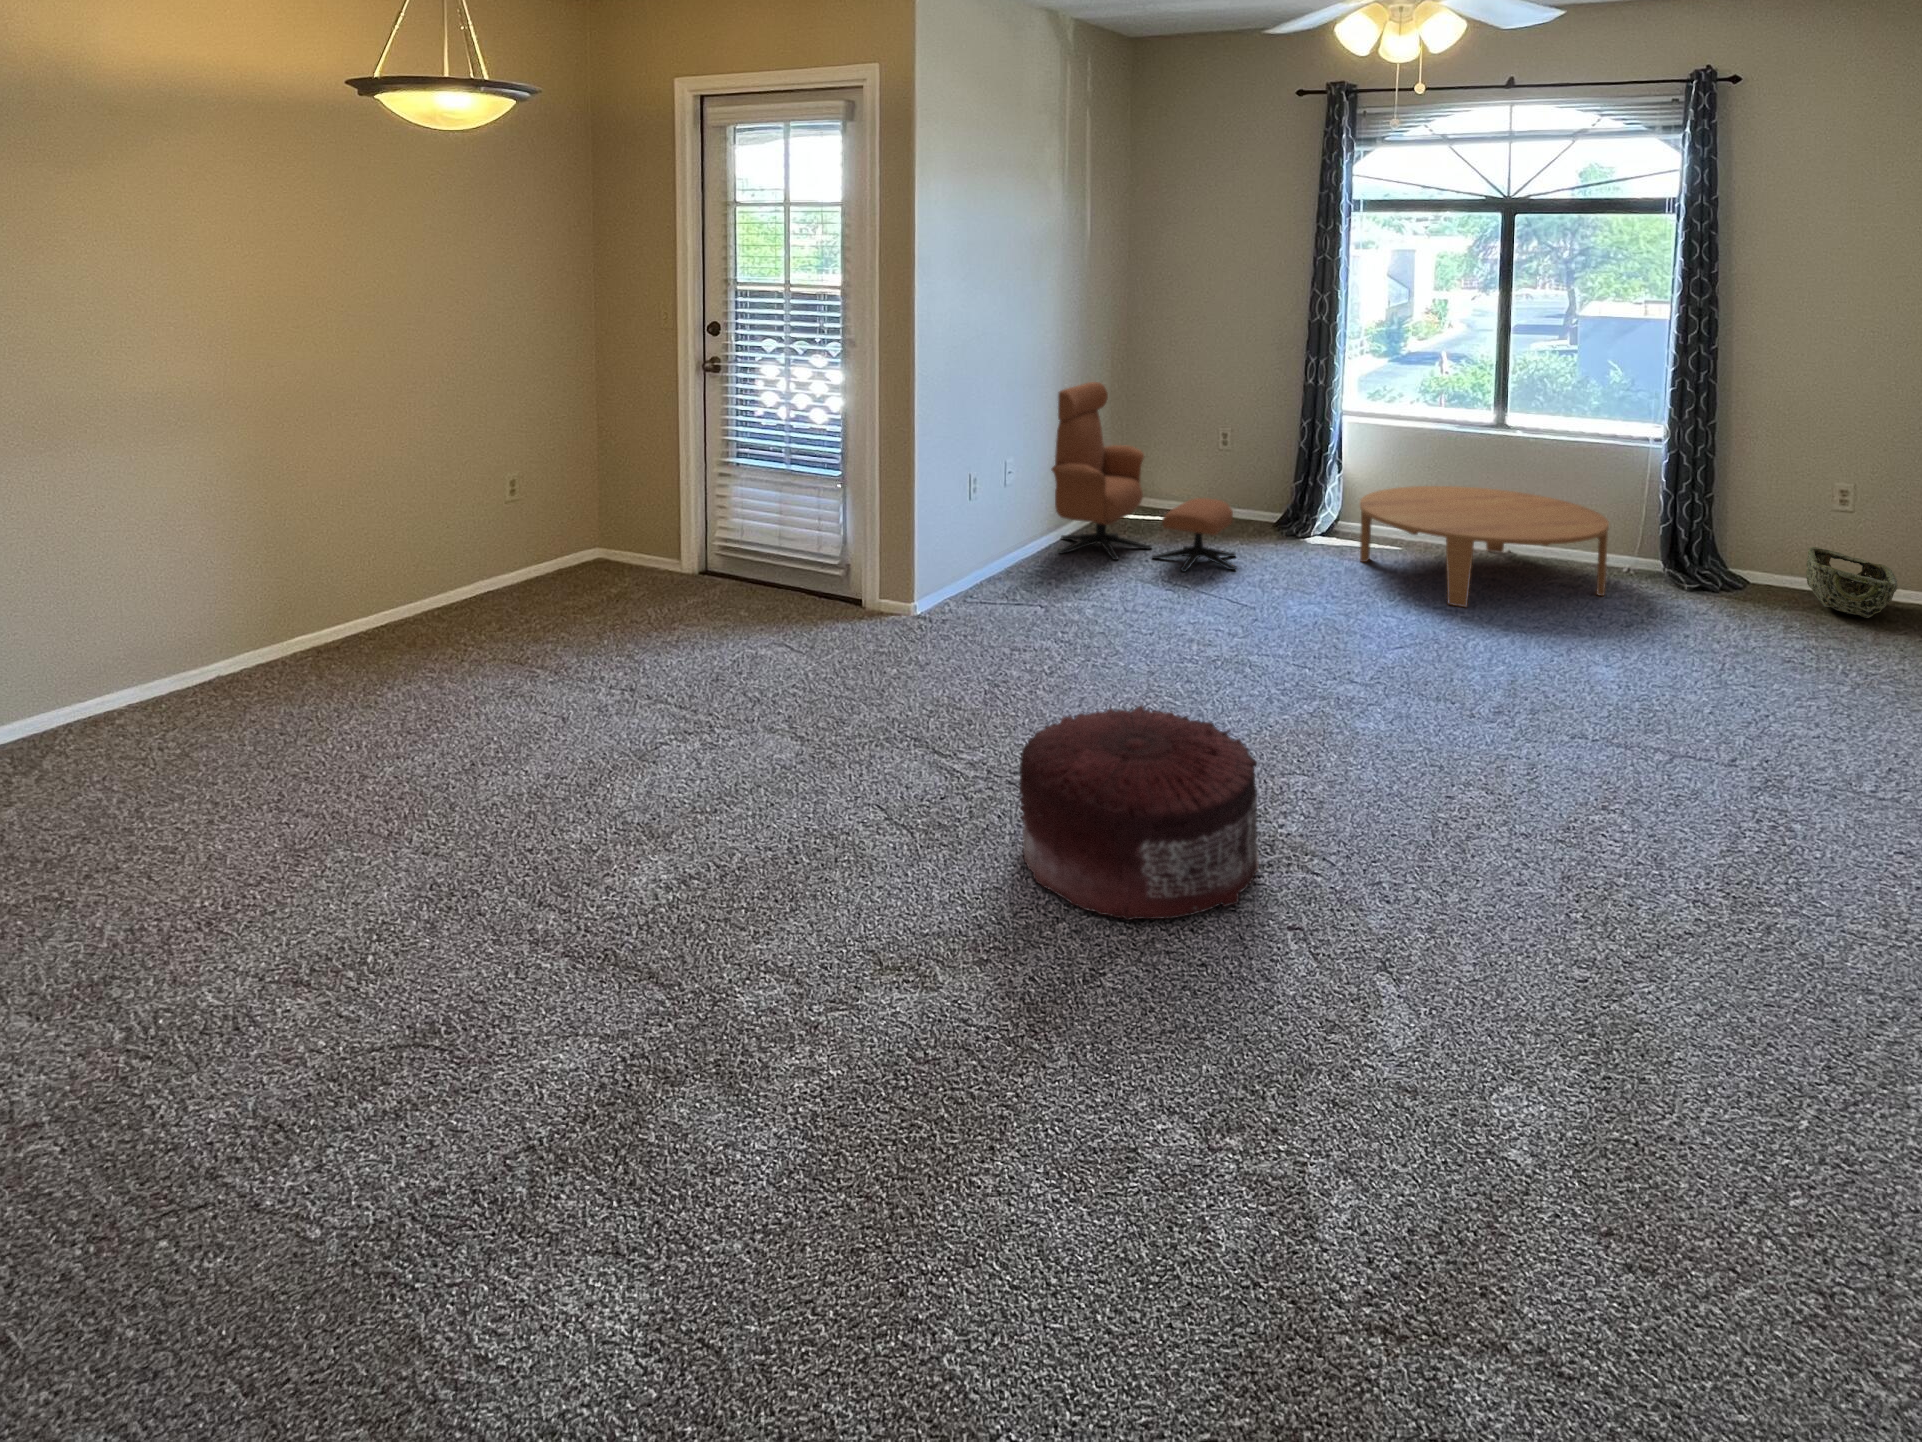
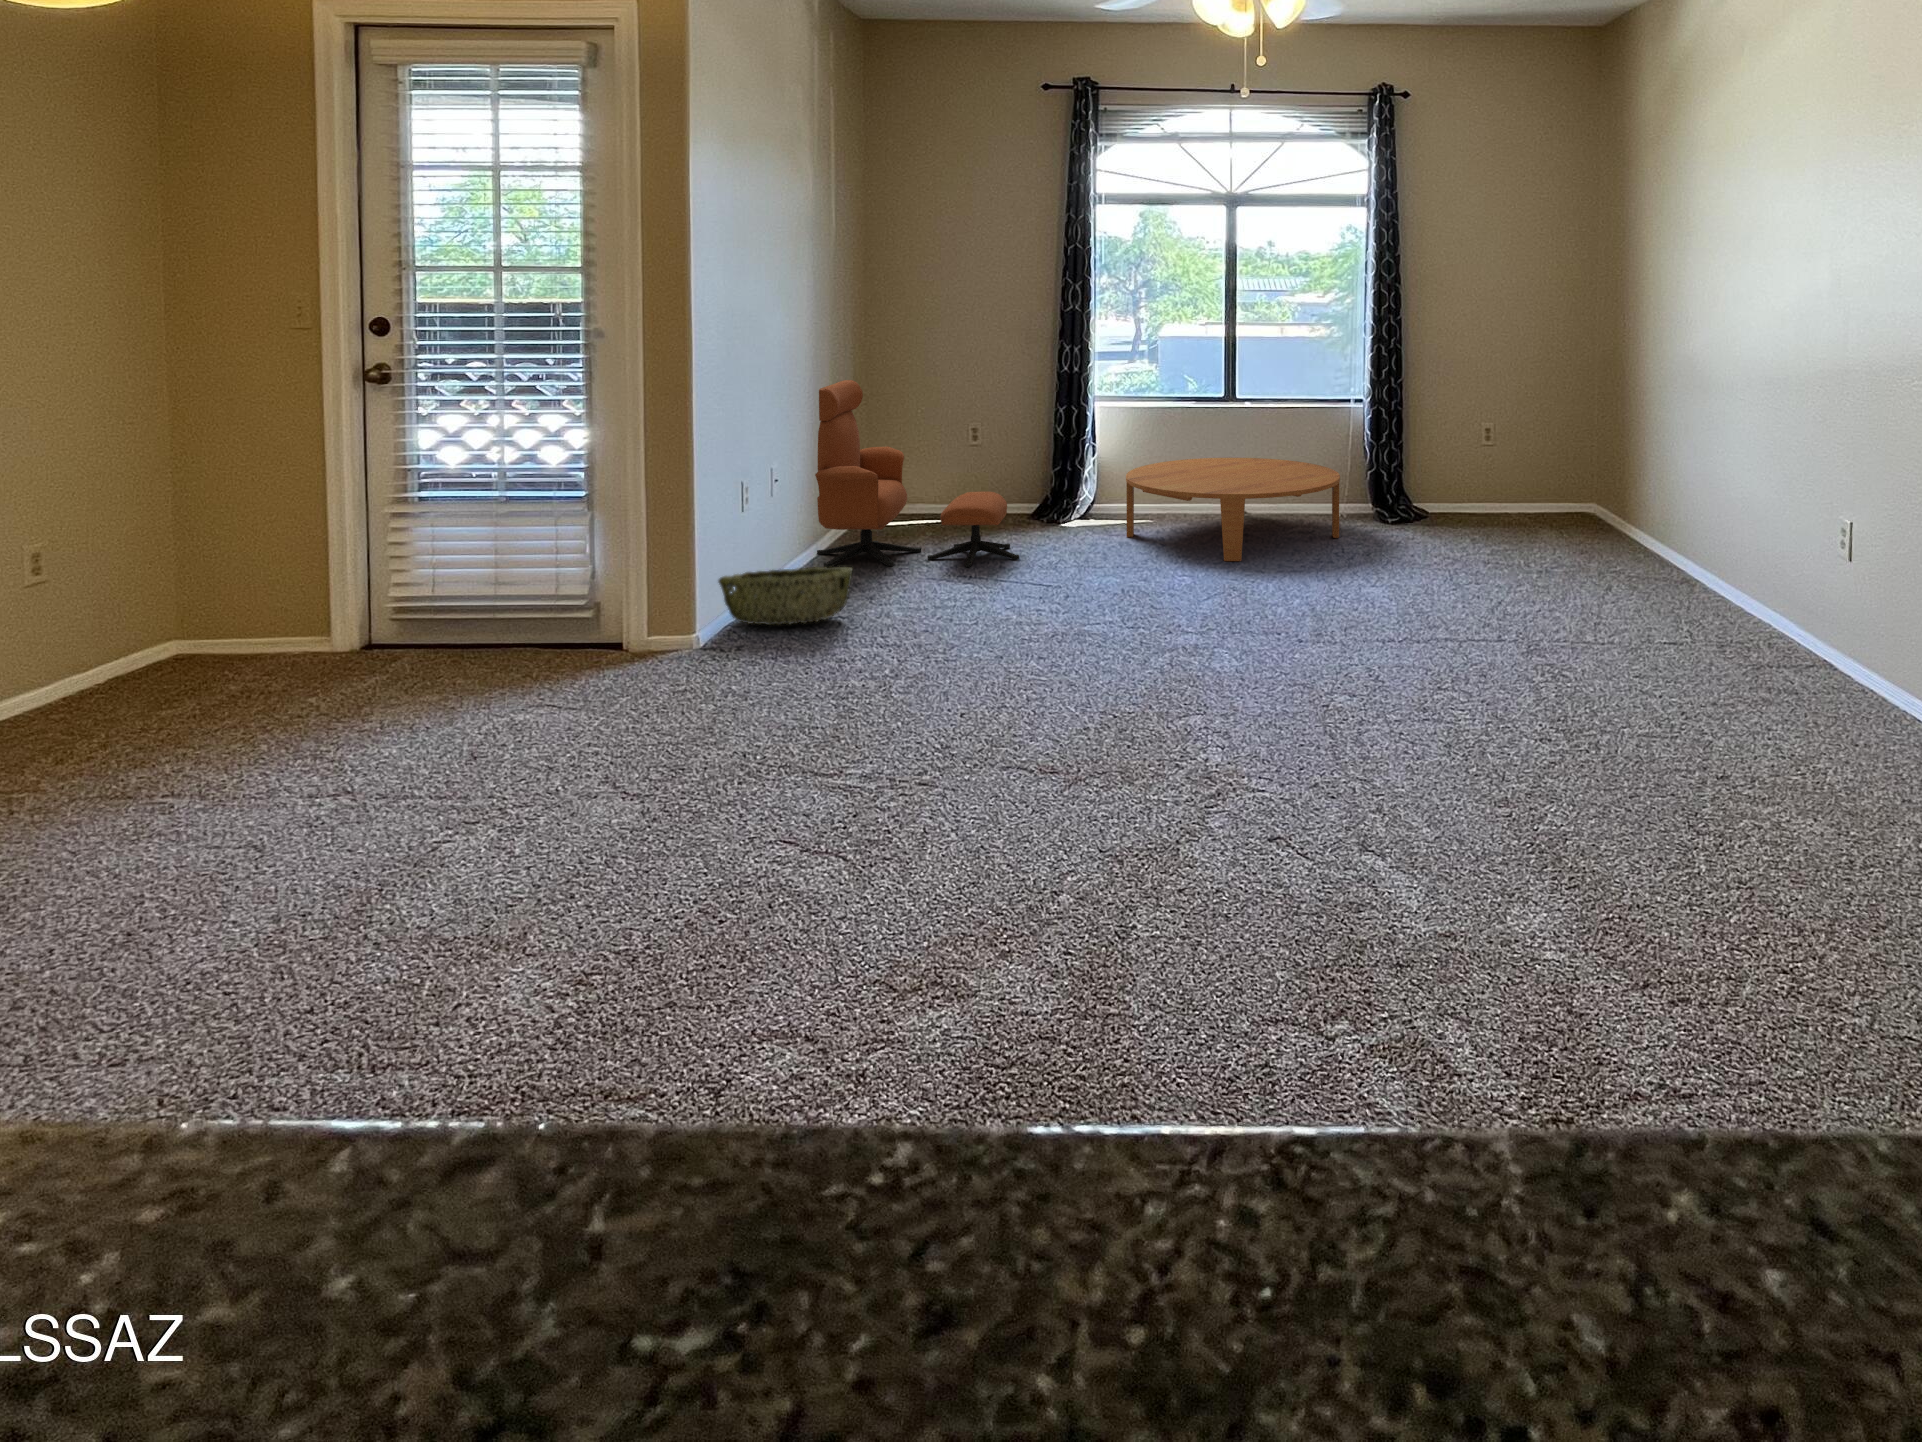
woven basket: present [1806,547,1898,618] -> present [718,567,853,625]
pouf: present [1019,706,1259,920] -> none [971,668,1217,877]

